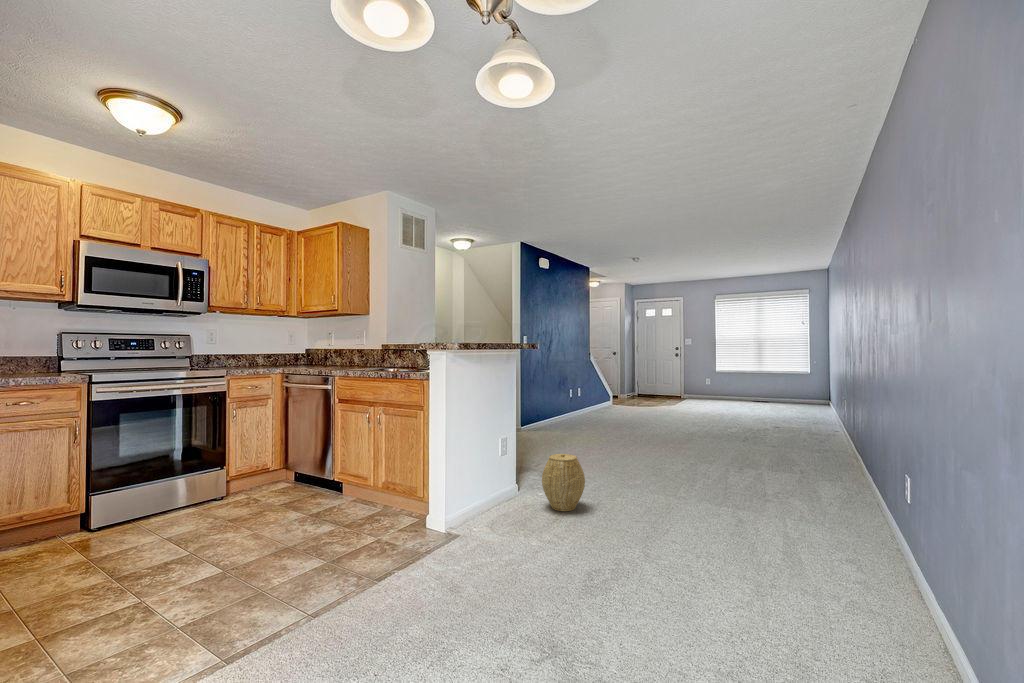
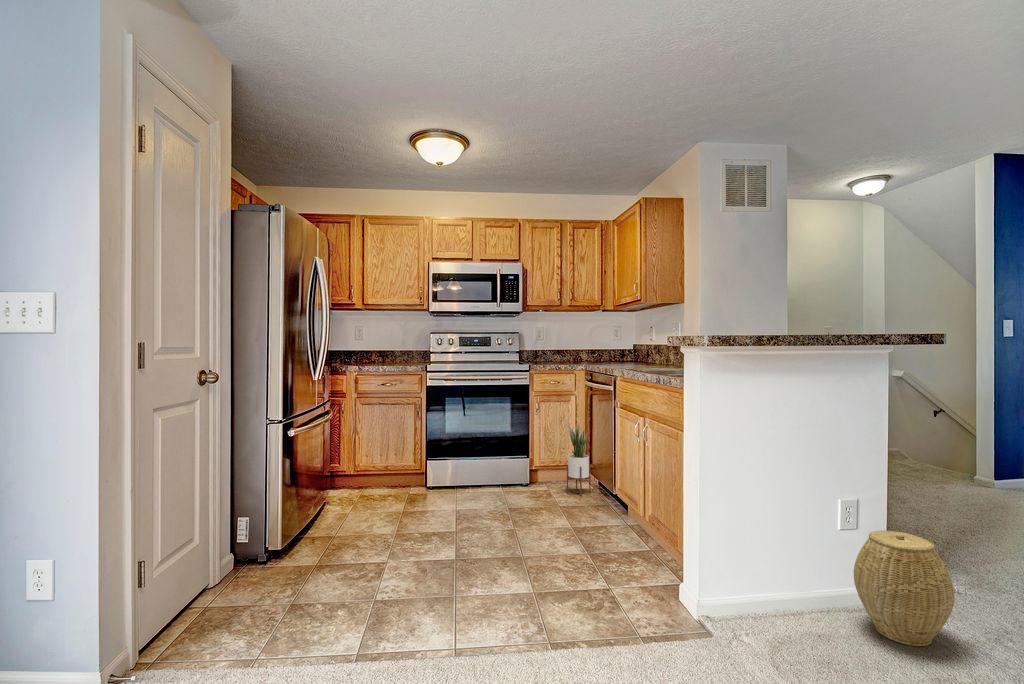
potted plant: none [273,423,300,494] -> present [567,423,591,496]

